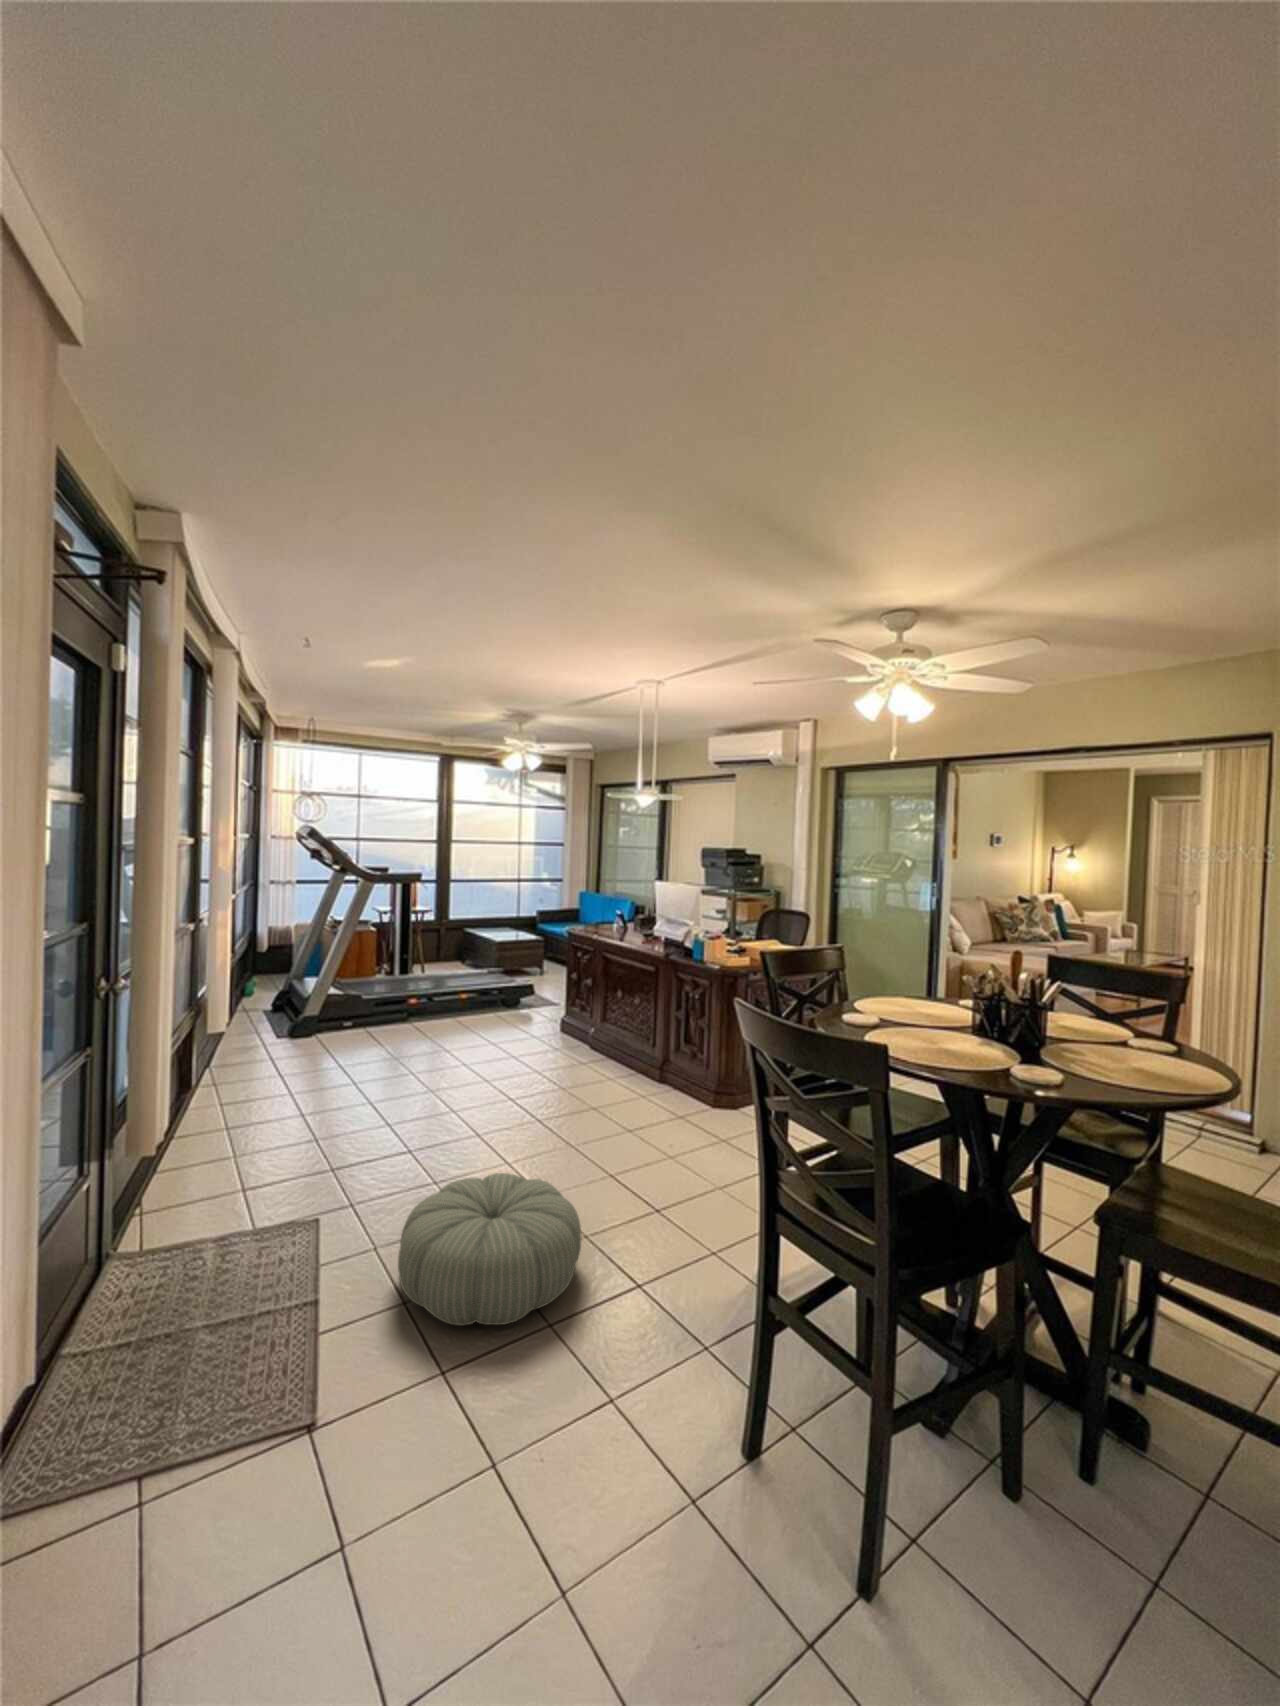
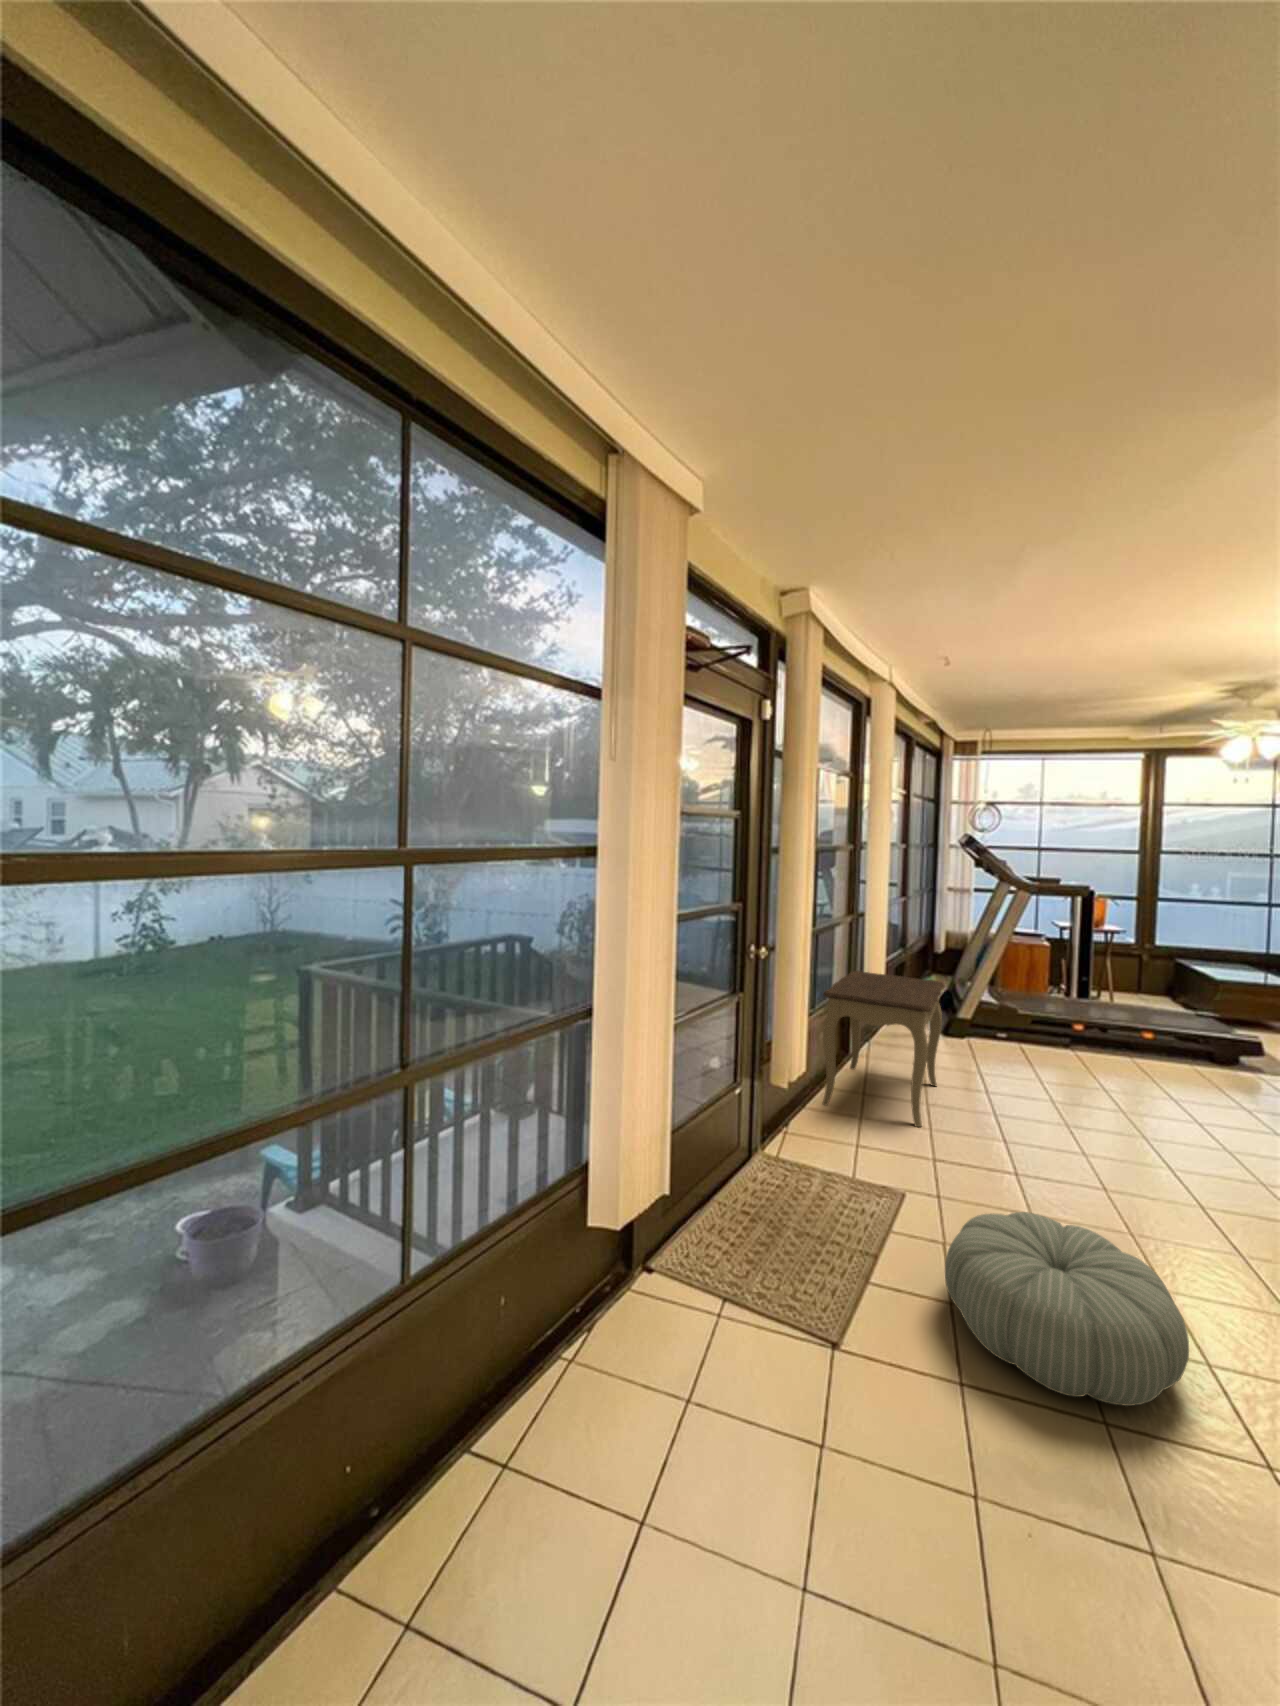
side table: none [178,982,316,1161] -> present [822,971,945,1127]

